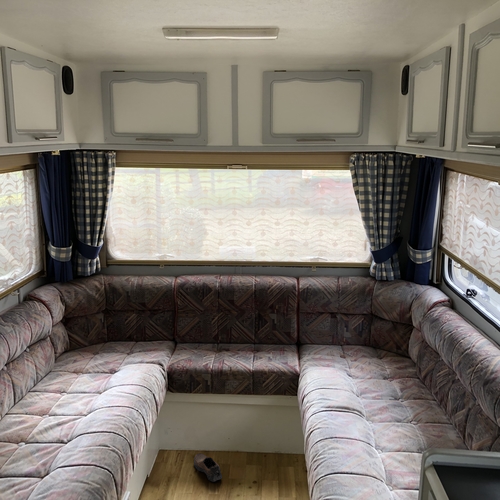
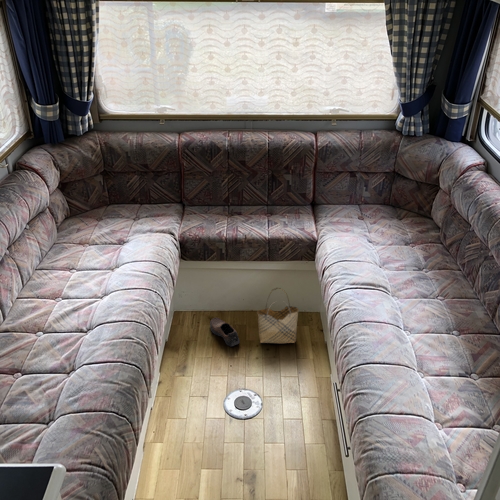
woven basket: none [240,420,281,480] -> present [257,288,299,343]

